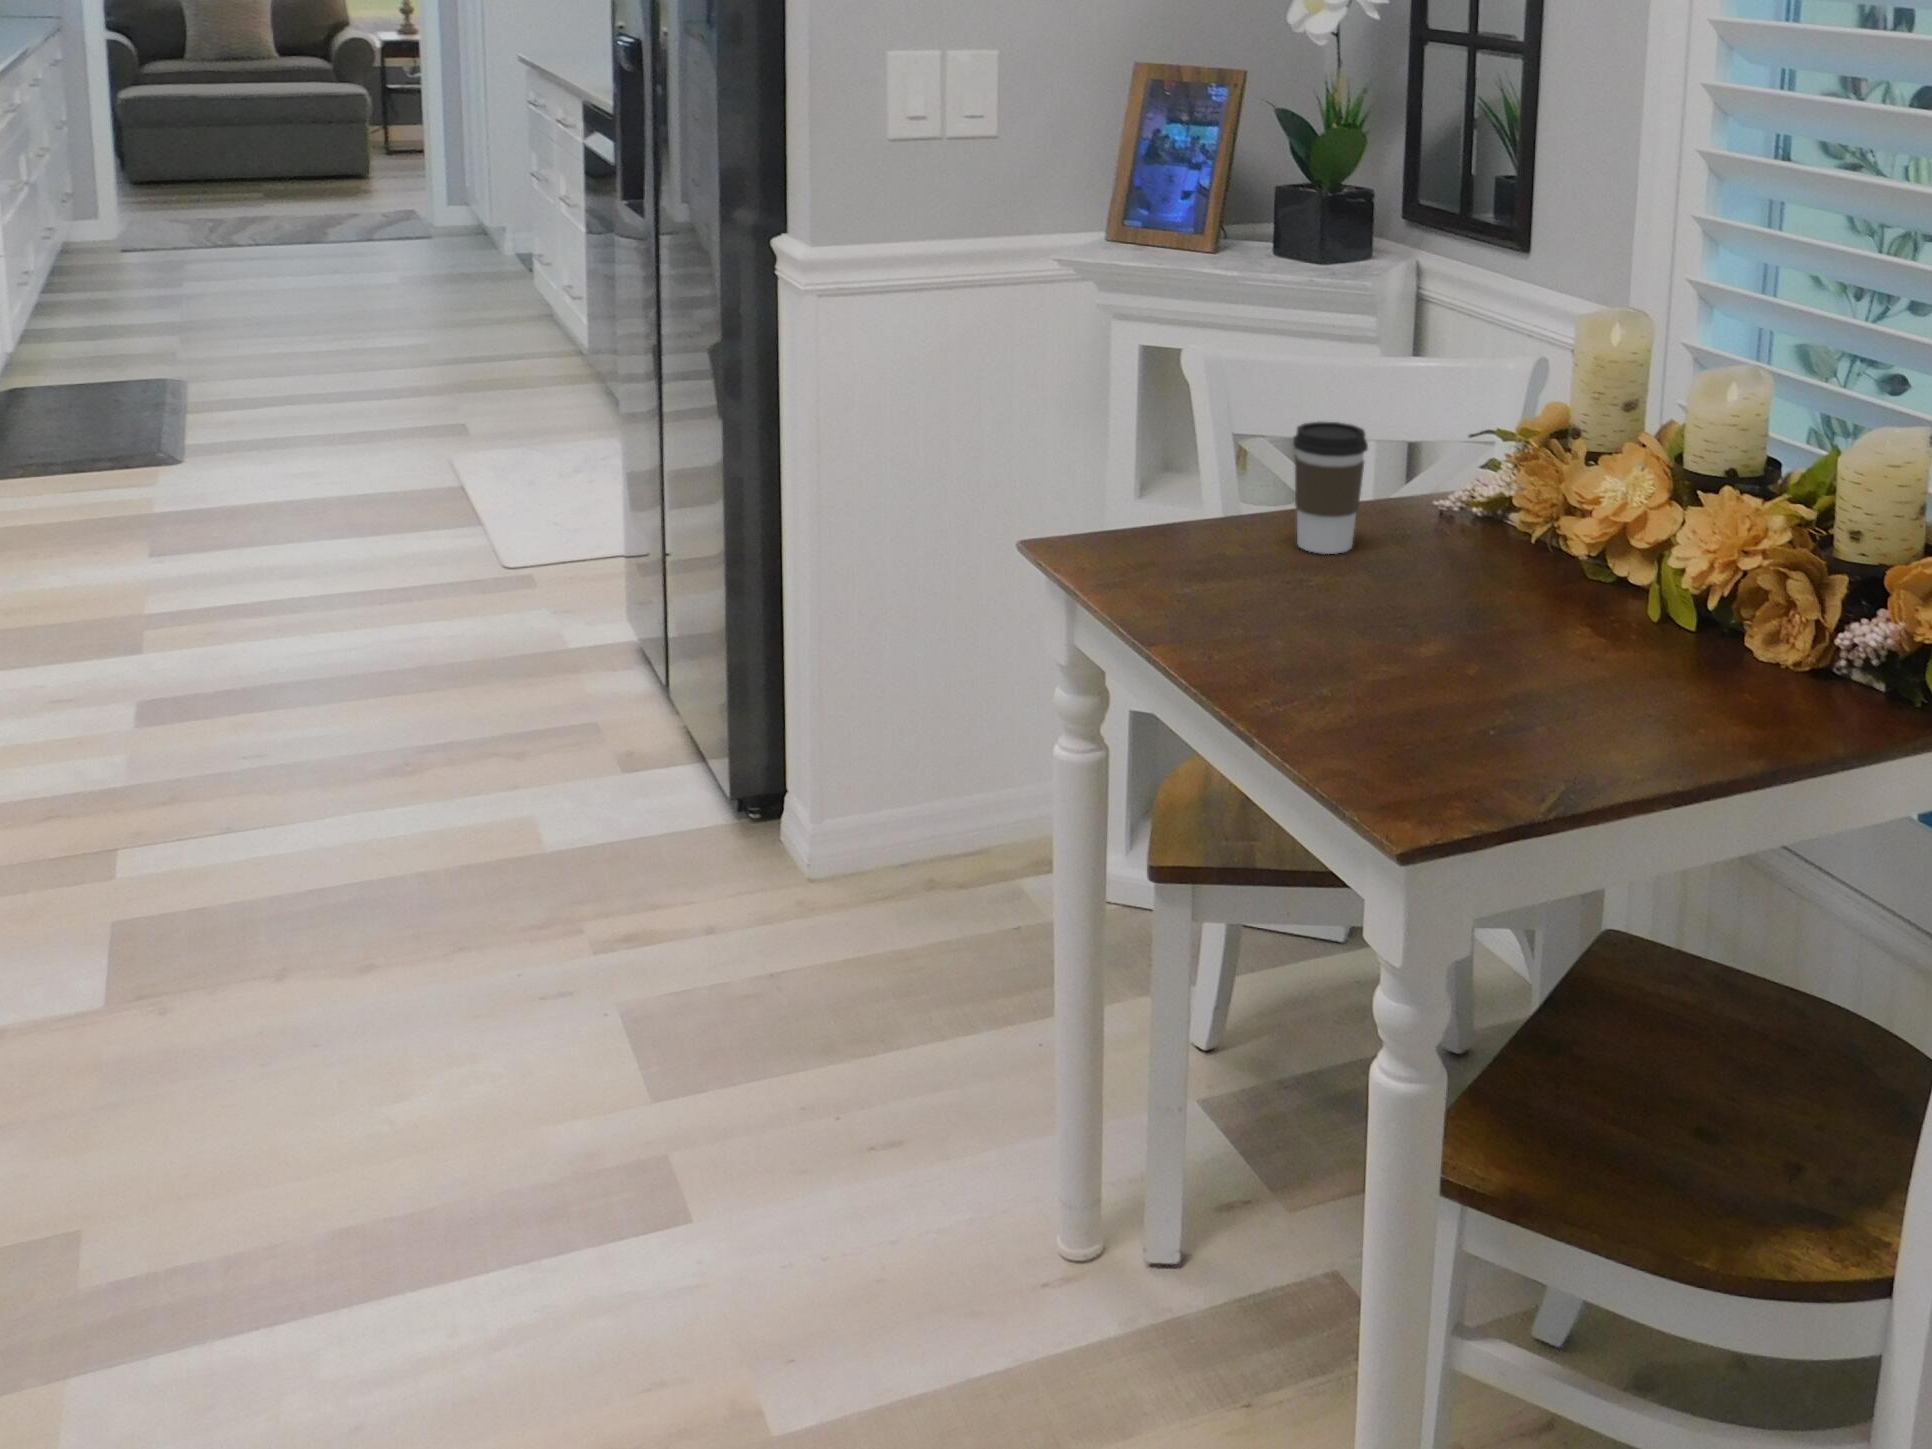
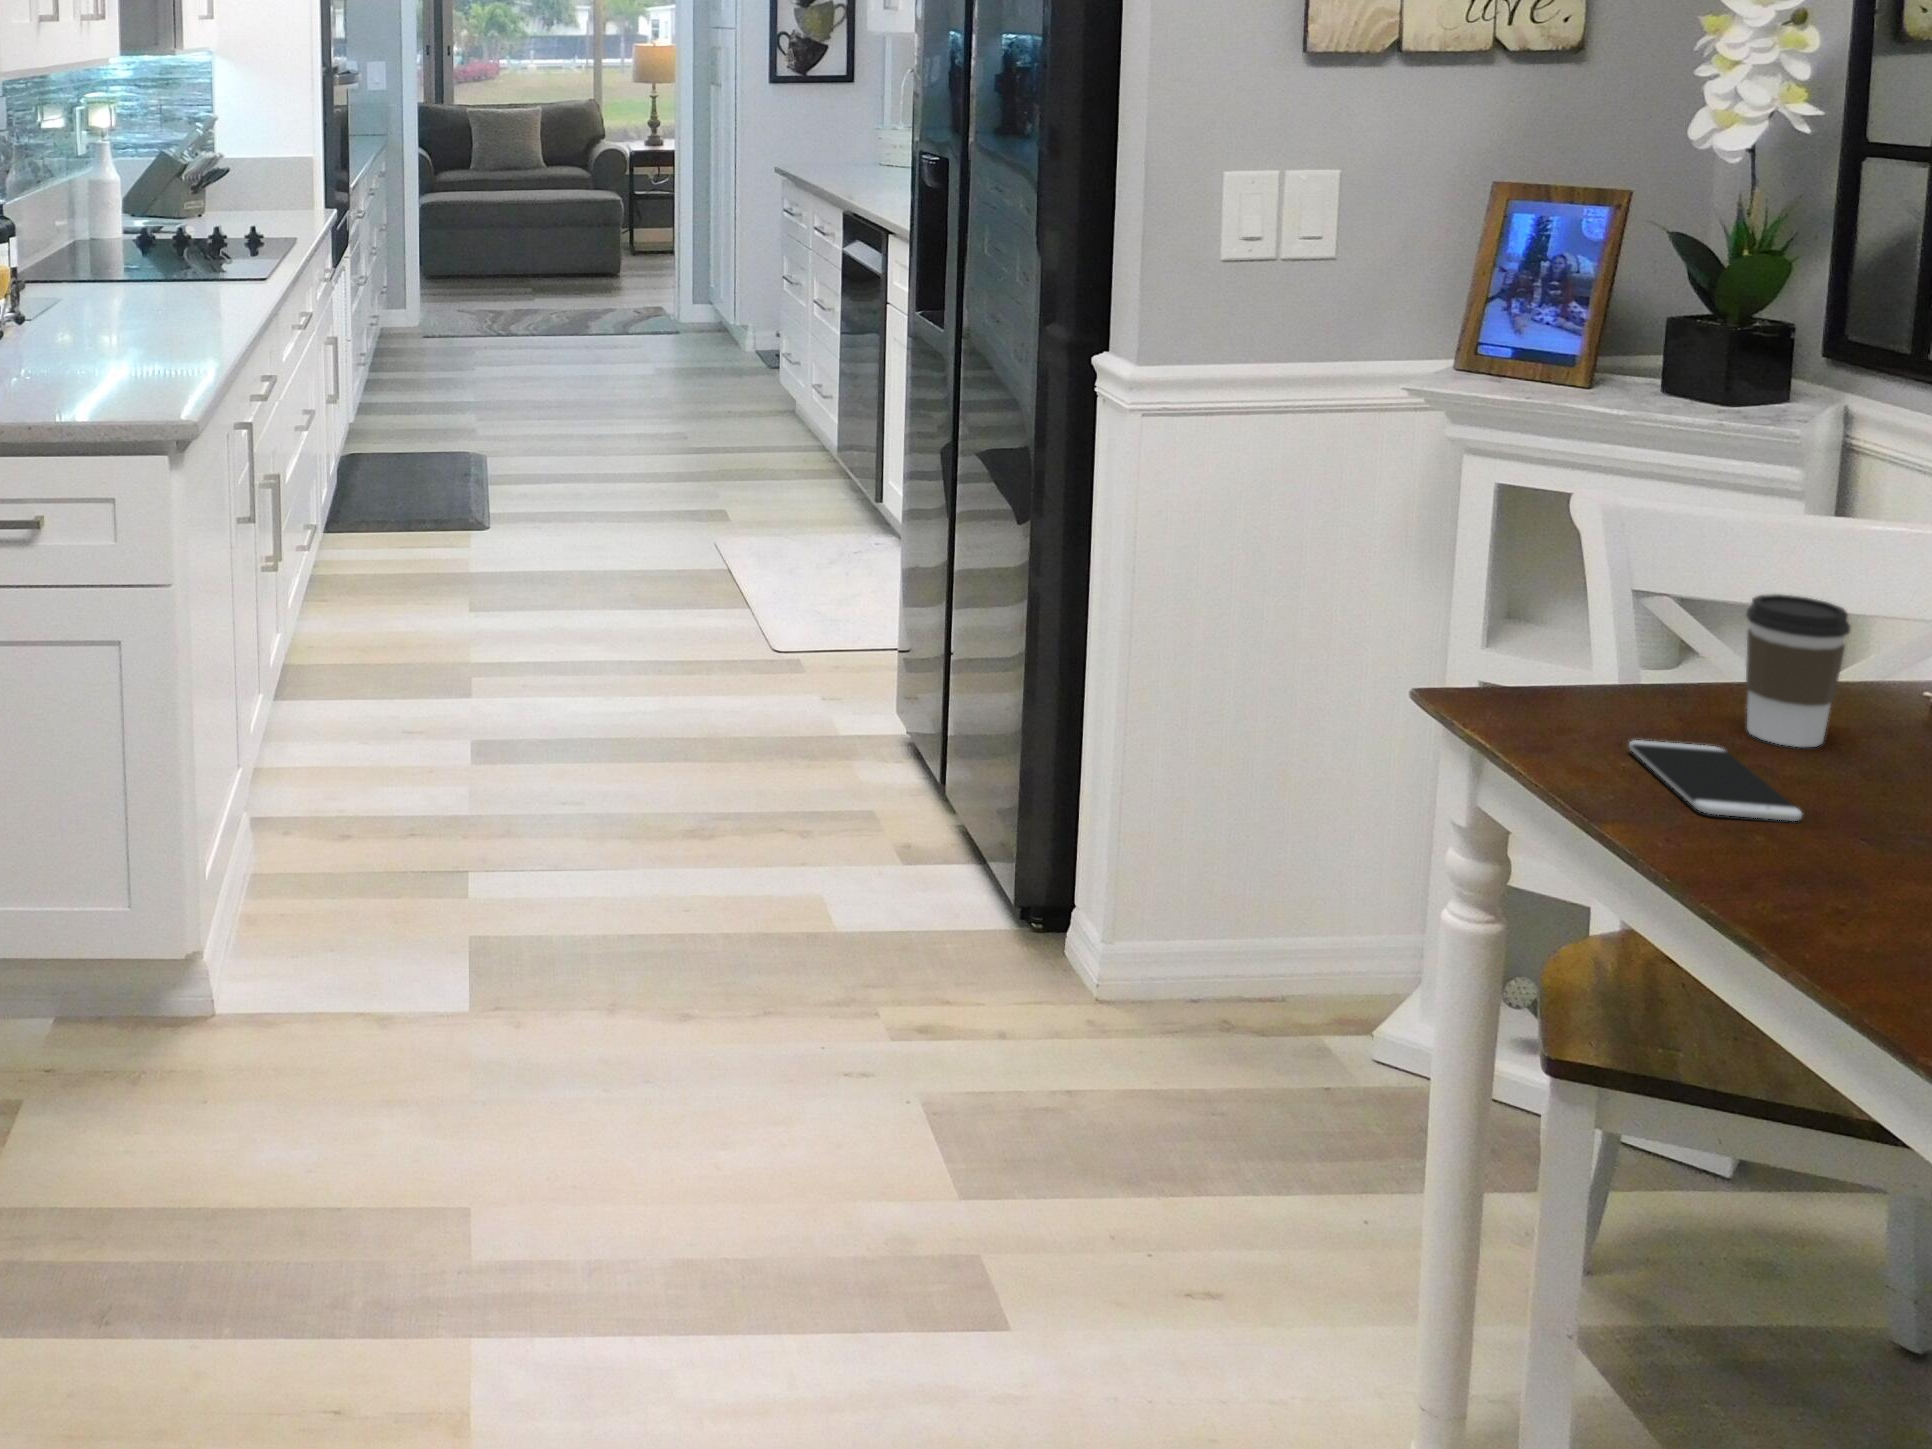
smartphone: none [1199,561,1322,623] -> present [1629,740,1802,821]

